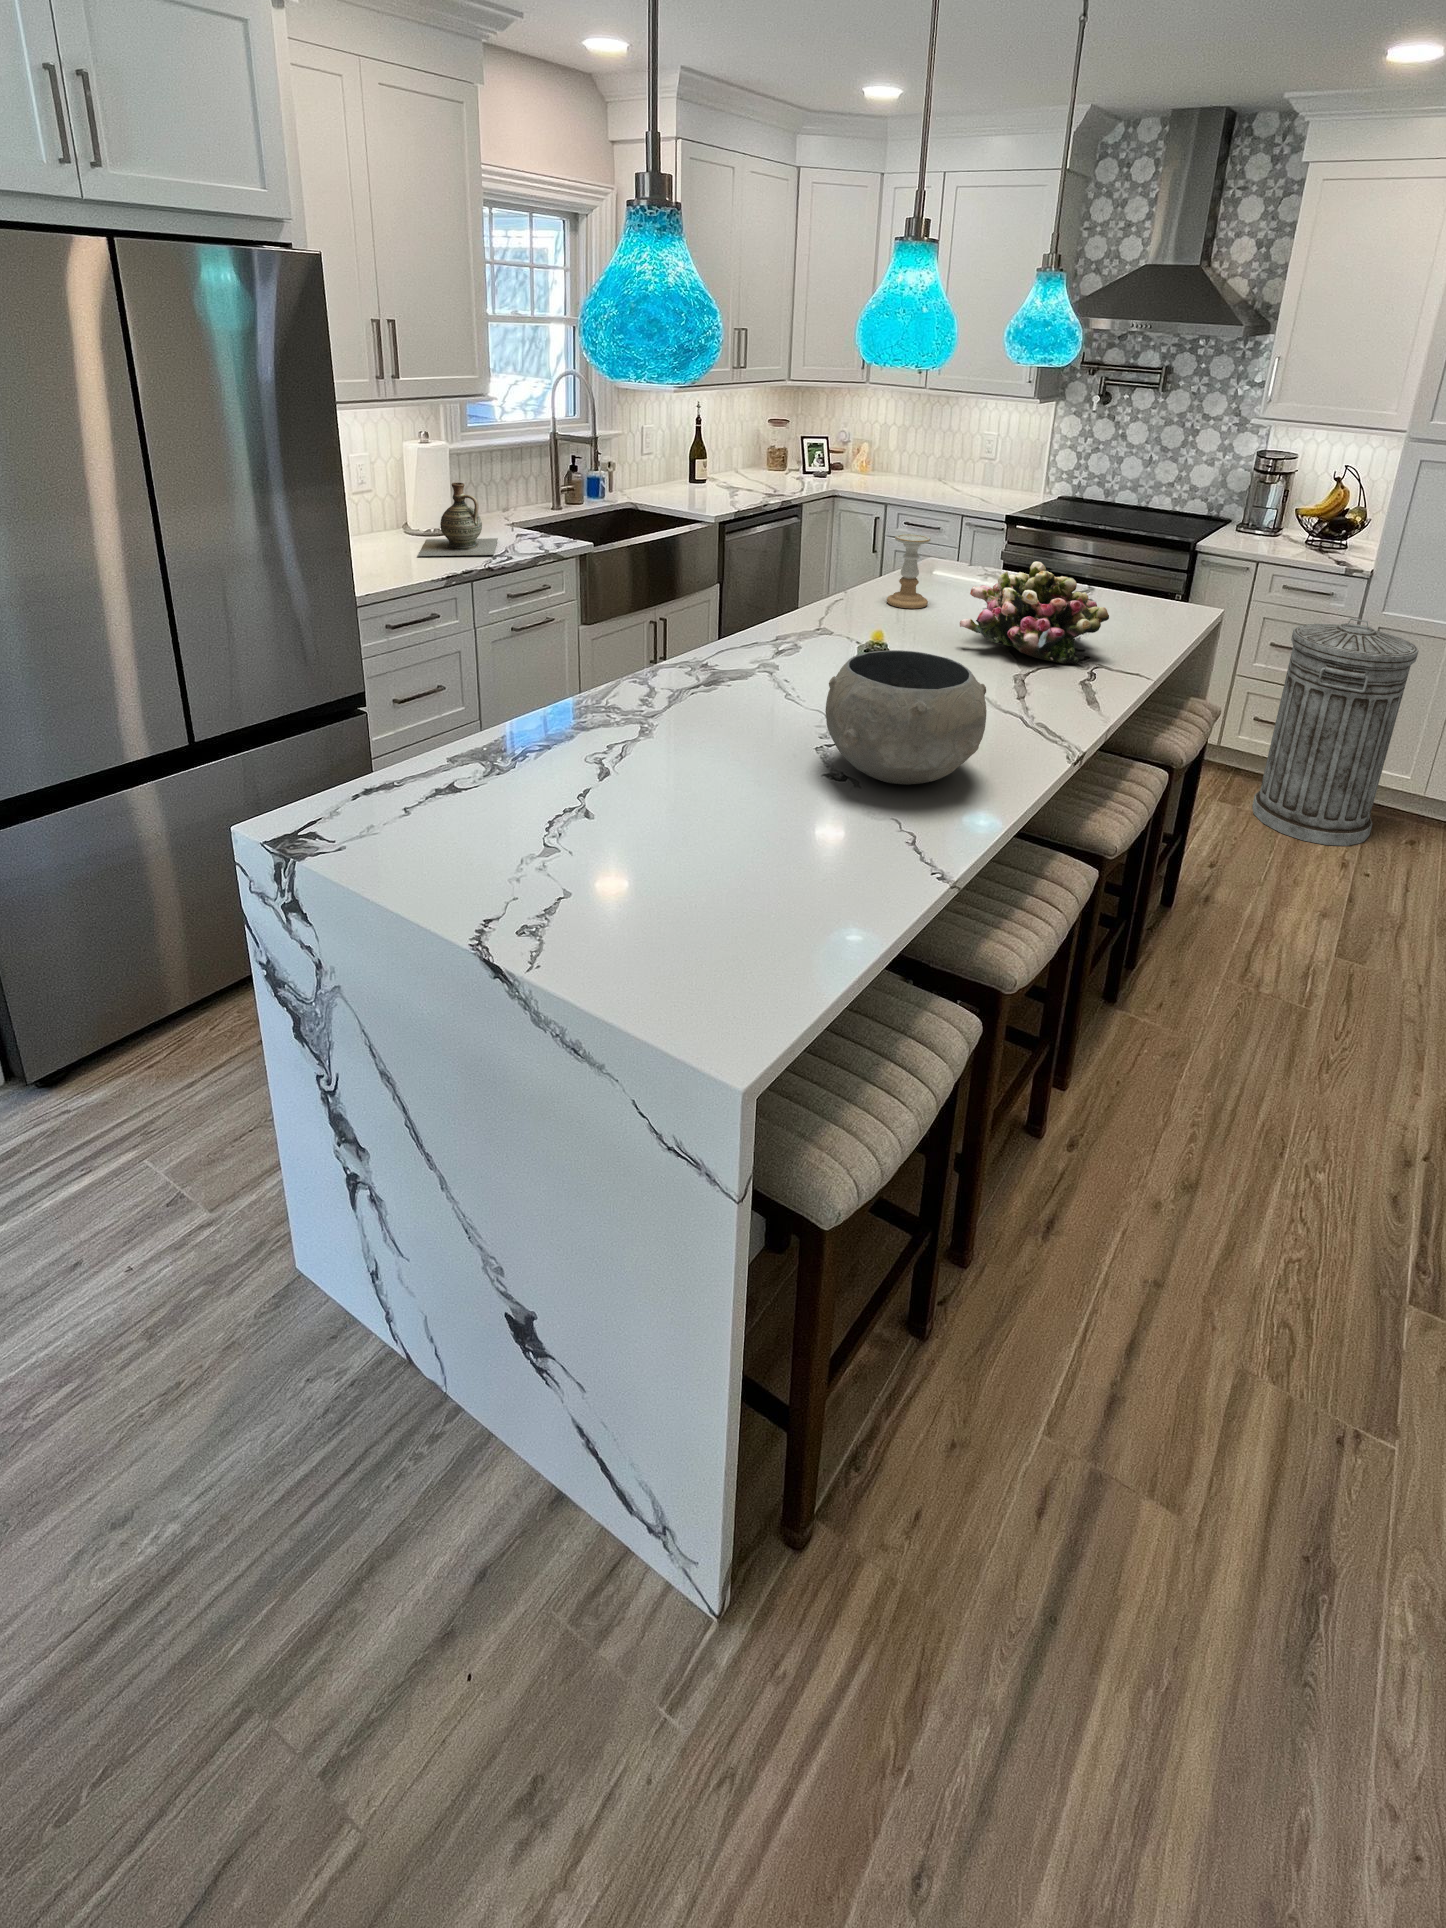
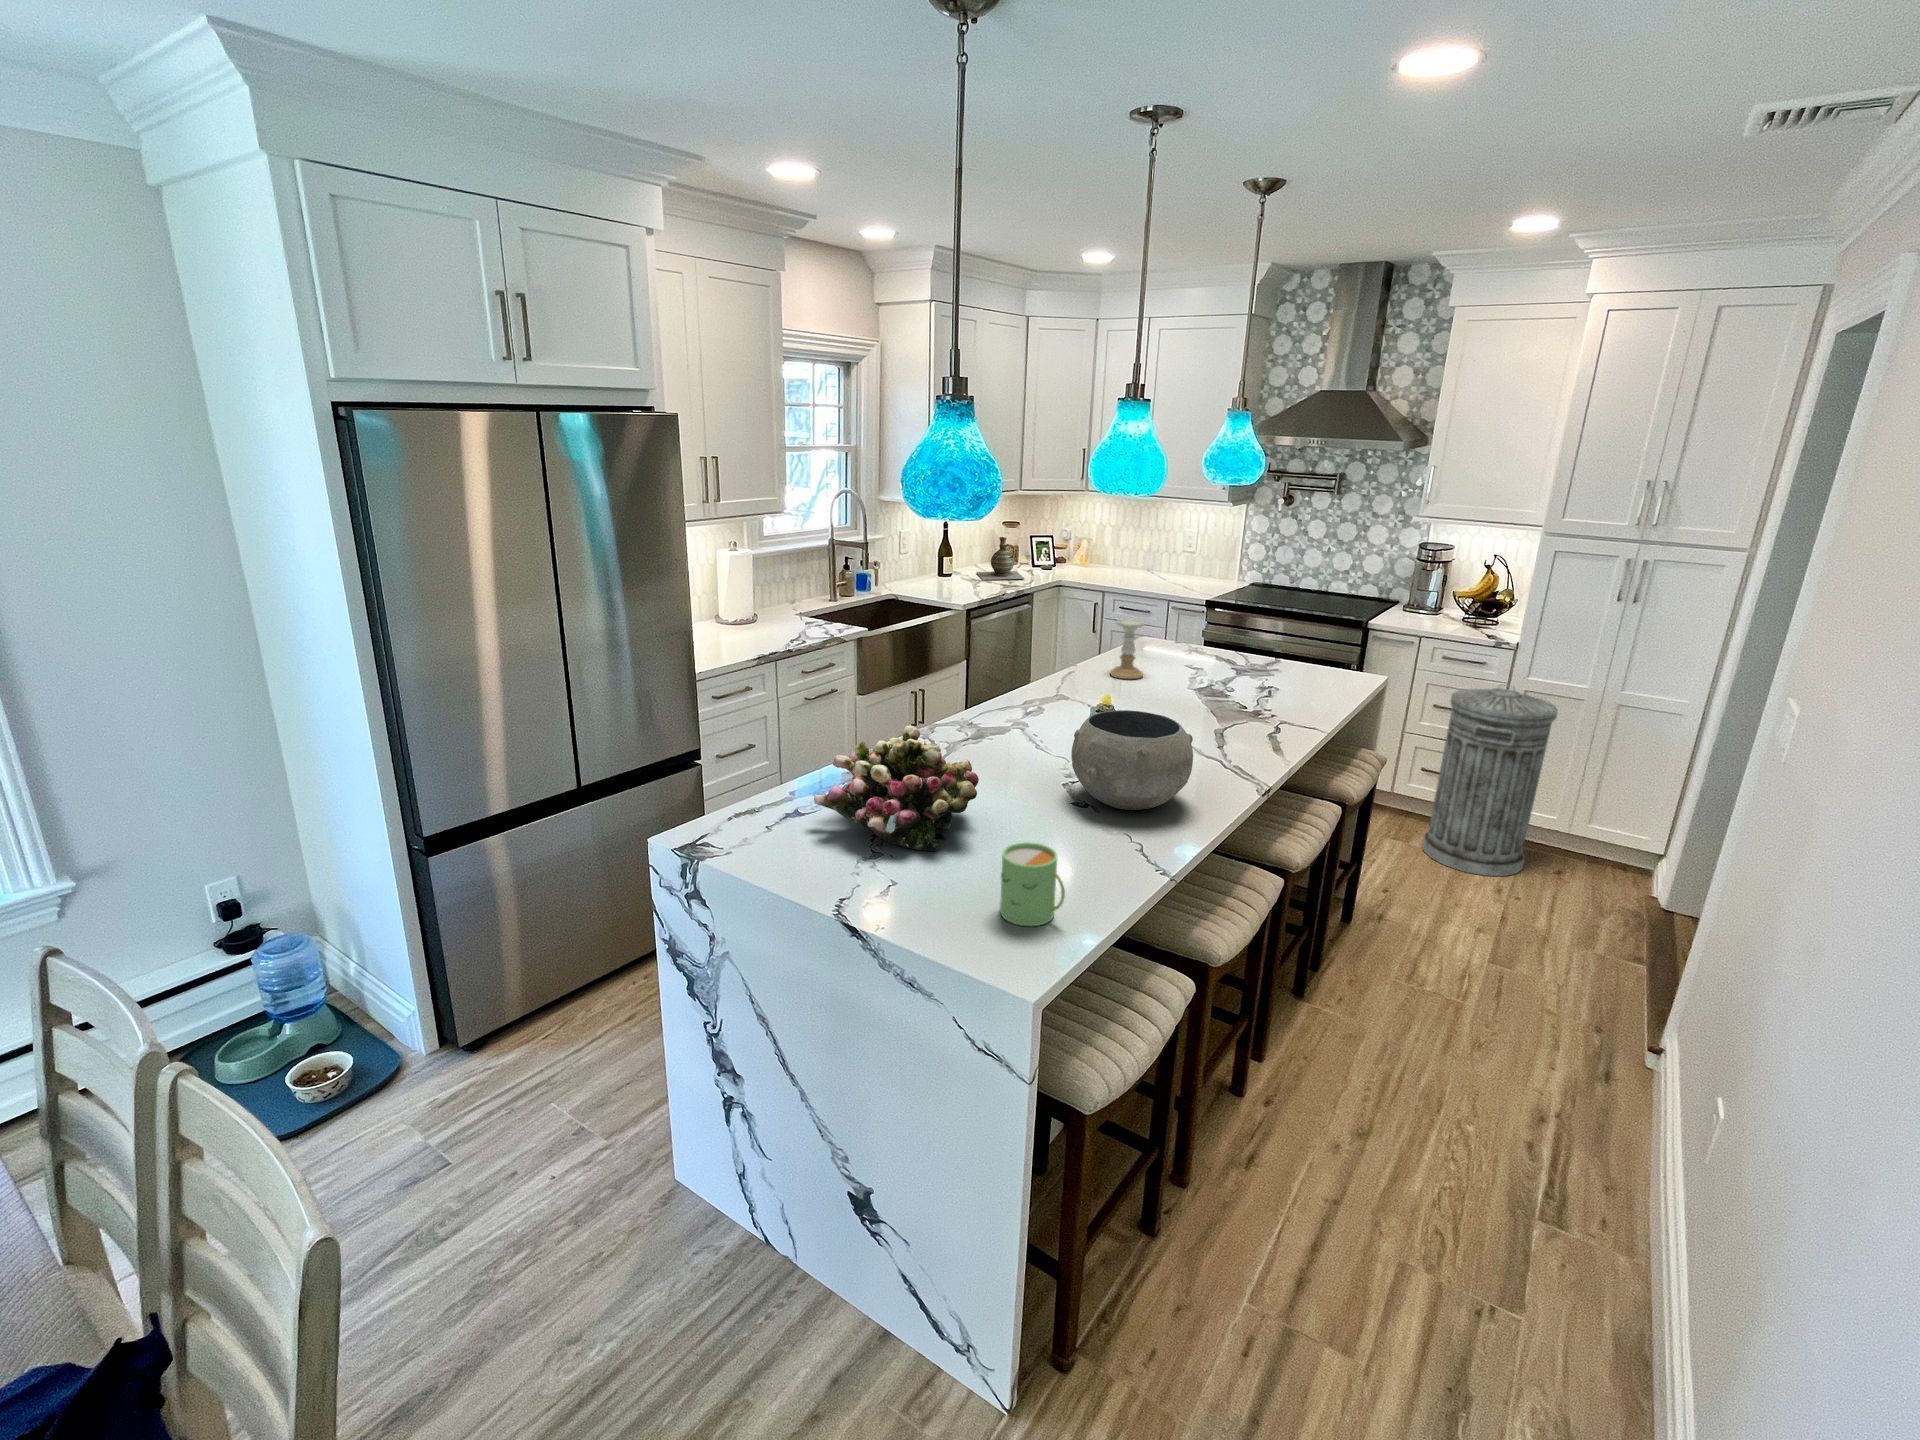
ceramic jug: present [418,483,498,556] -> present [976,537,1024,580]
flower arrangement: present [960,561,1109,664] -> present [814,725,979,851]
mug: none [708,843,799,966] -> present [1000,842,1065,926]

